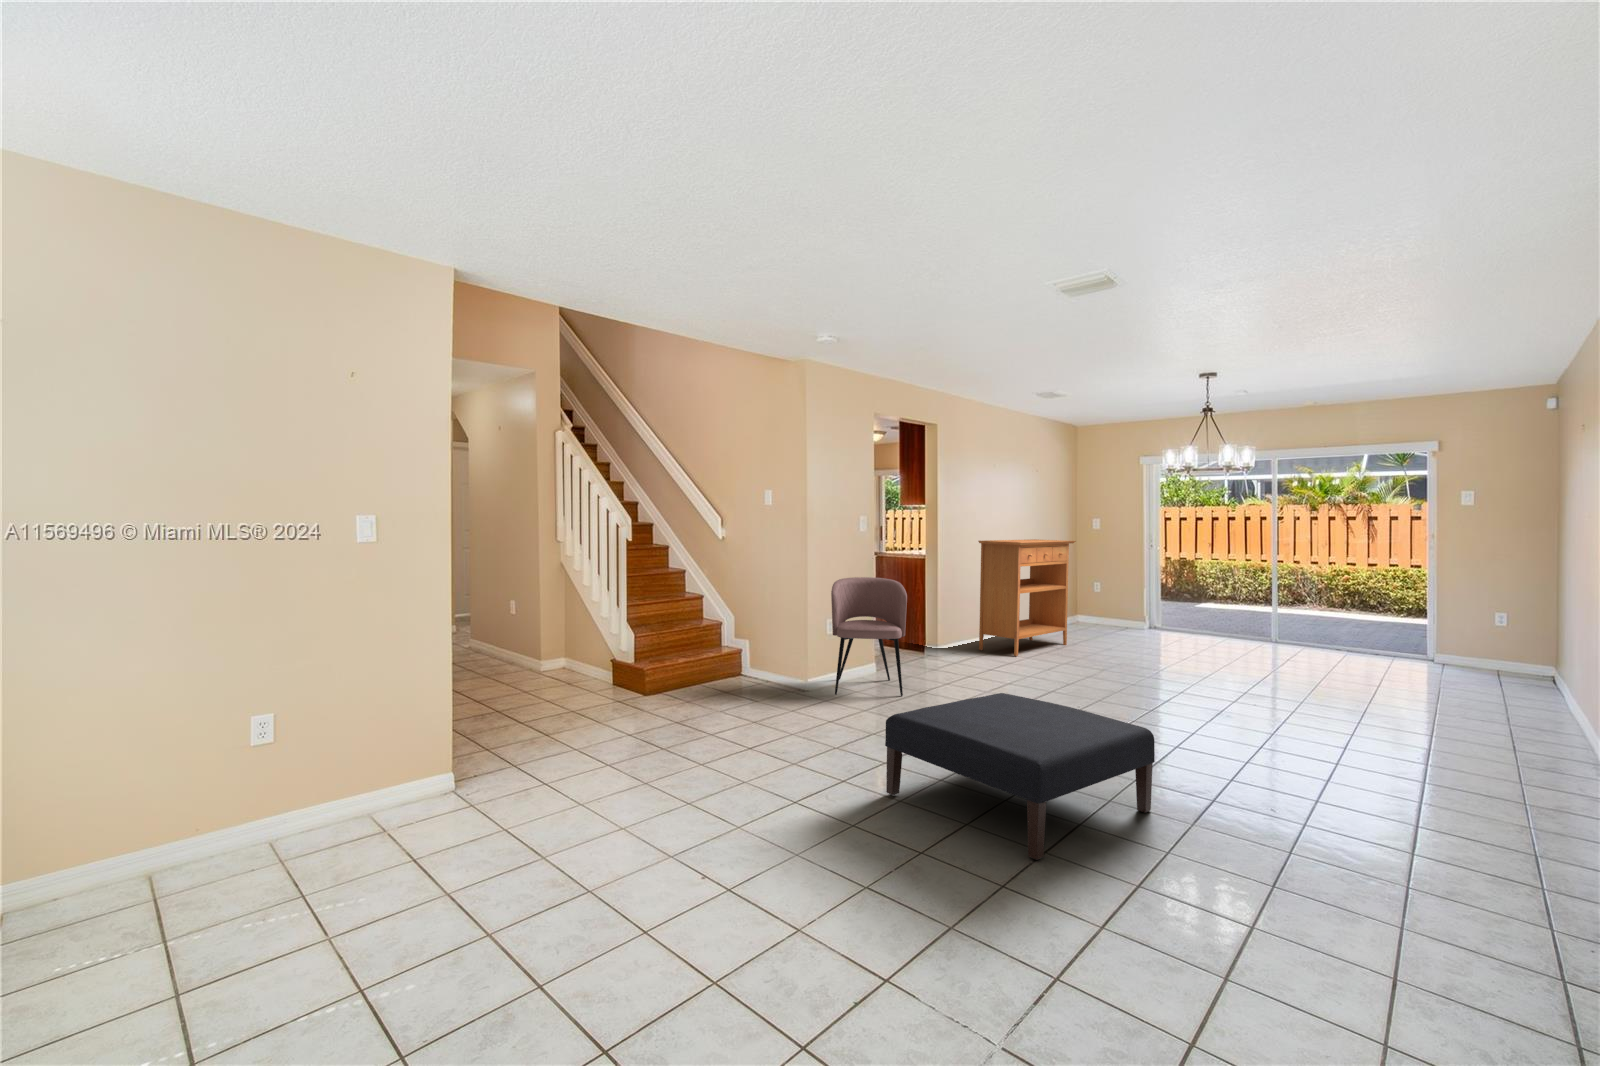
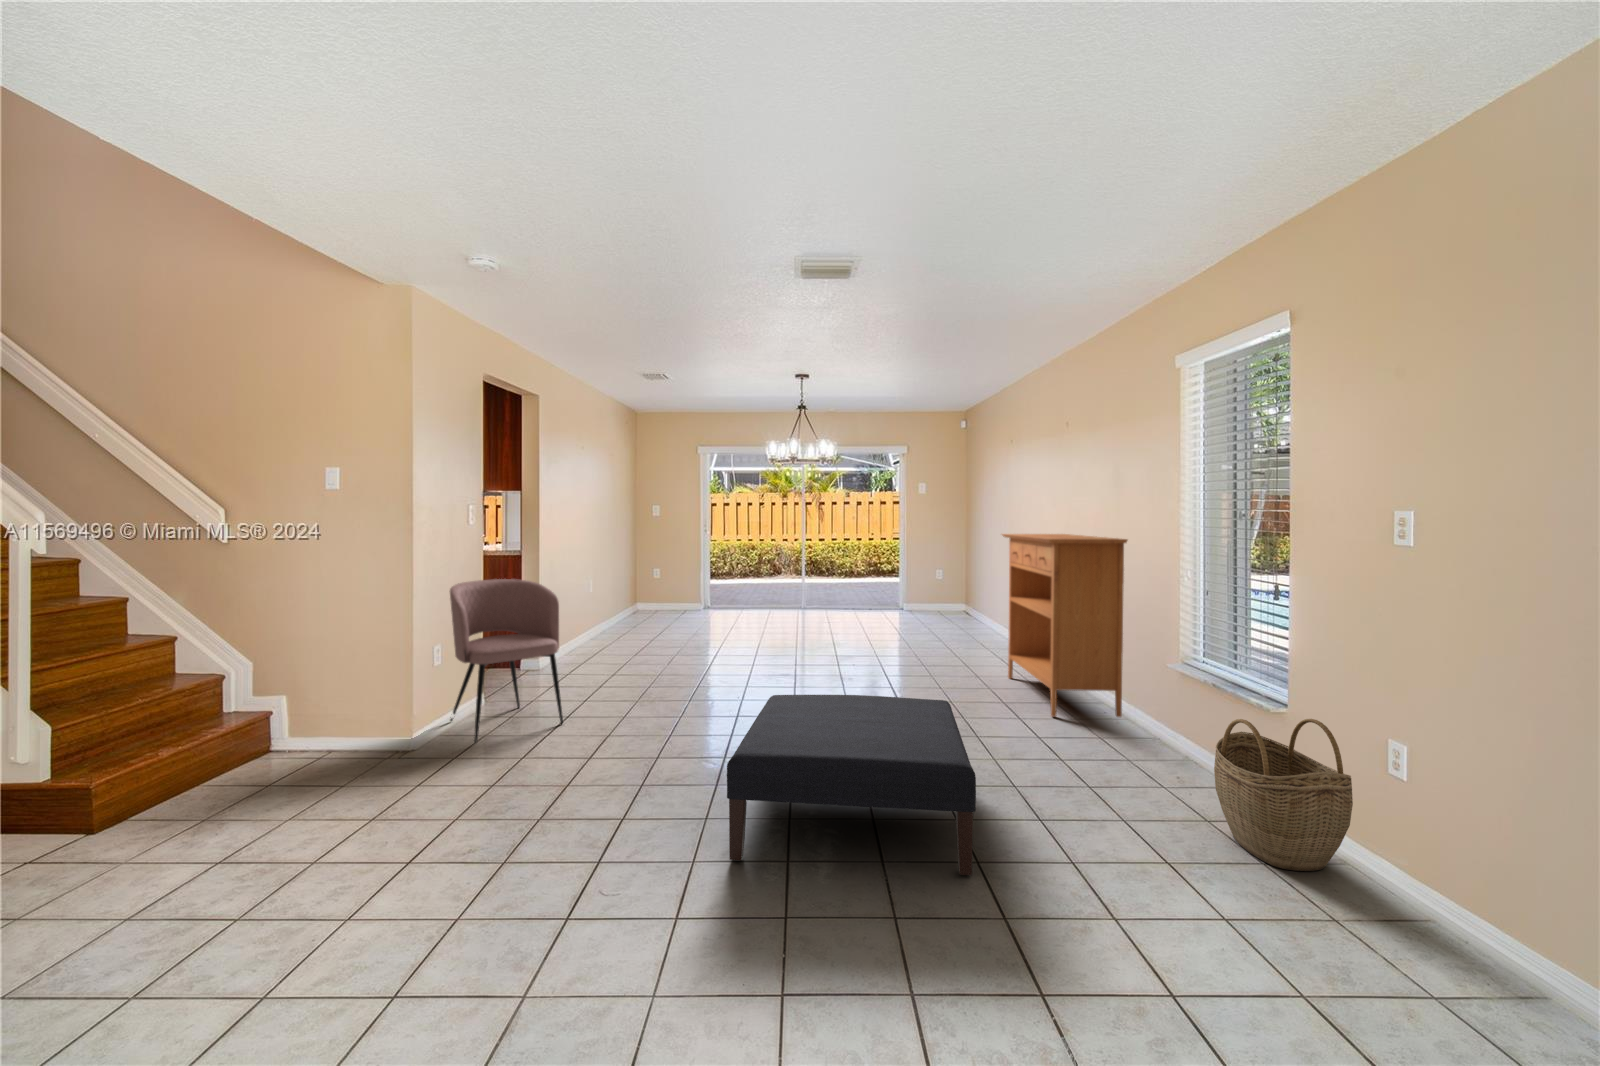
console table: present [978,539,1076,656] -> present [1002,534,1128,717]
woven basket: none [1372,802,1531,1017] -> present [1214,719,1353,871]

